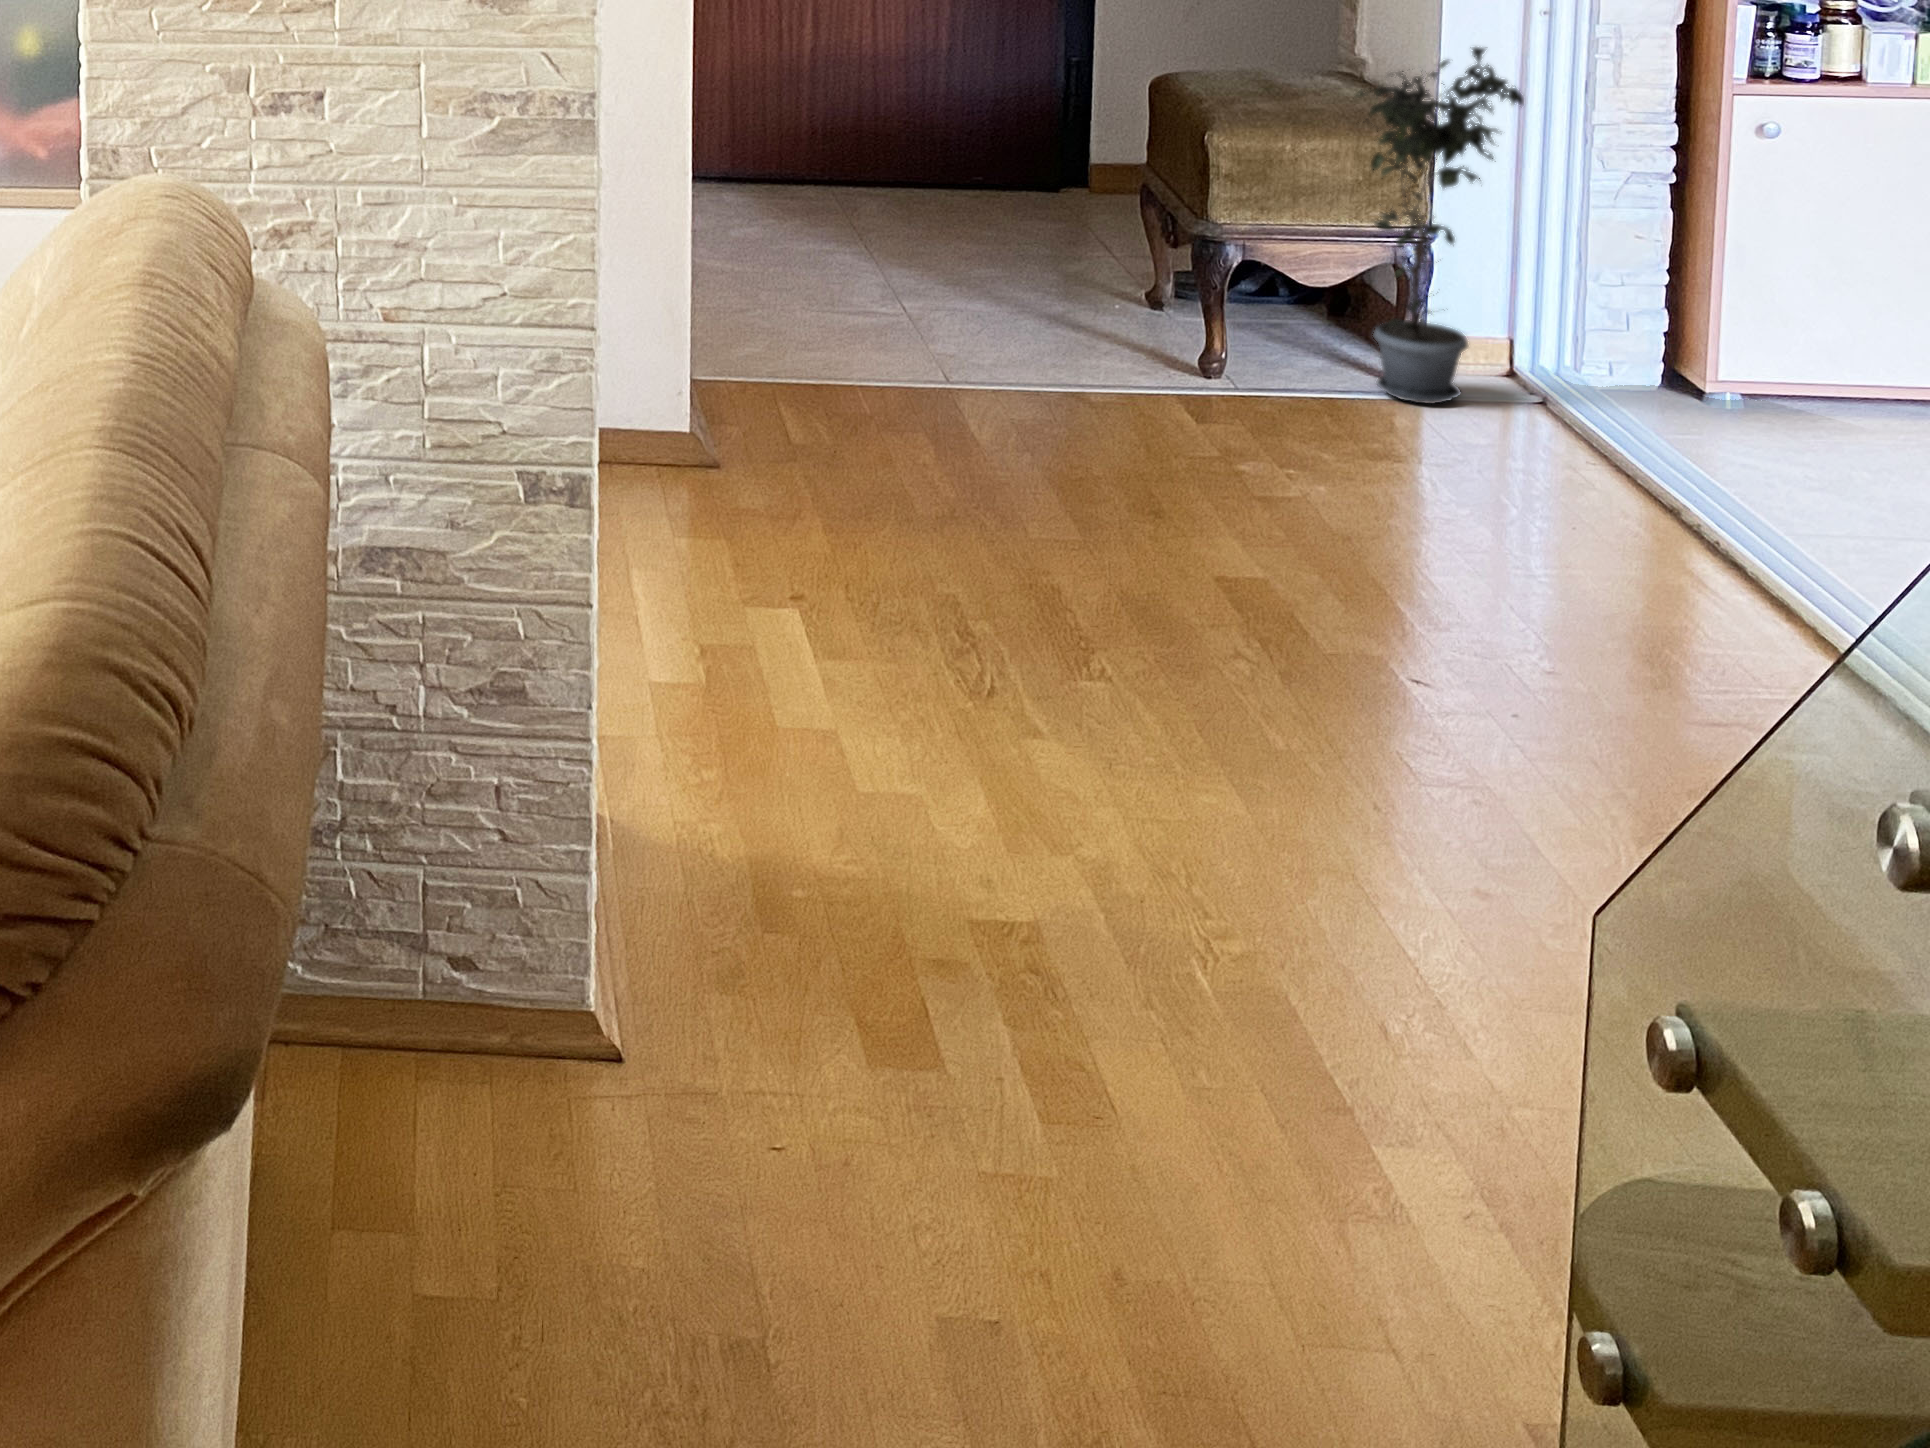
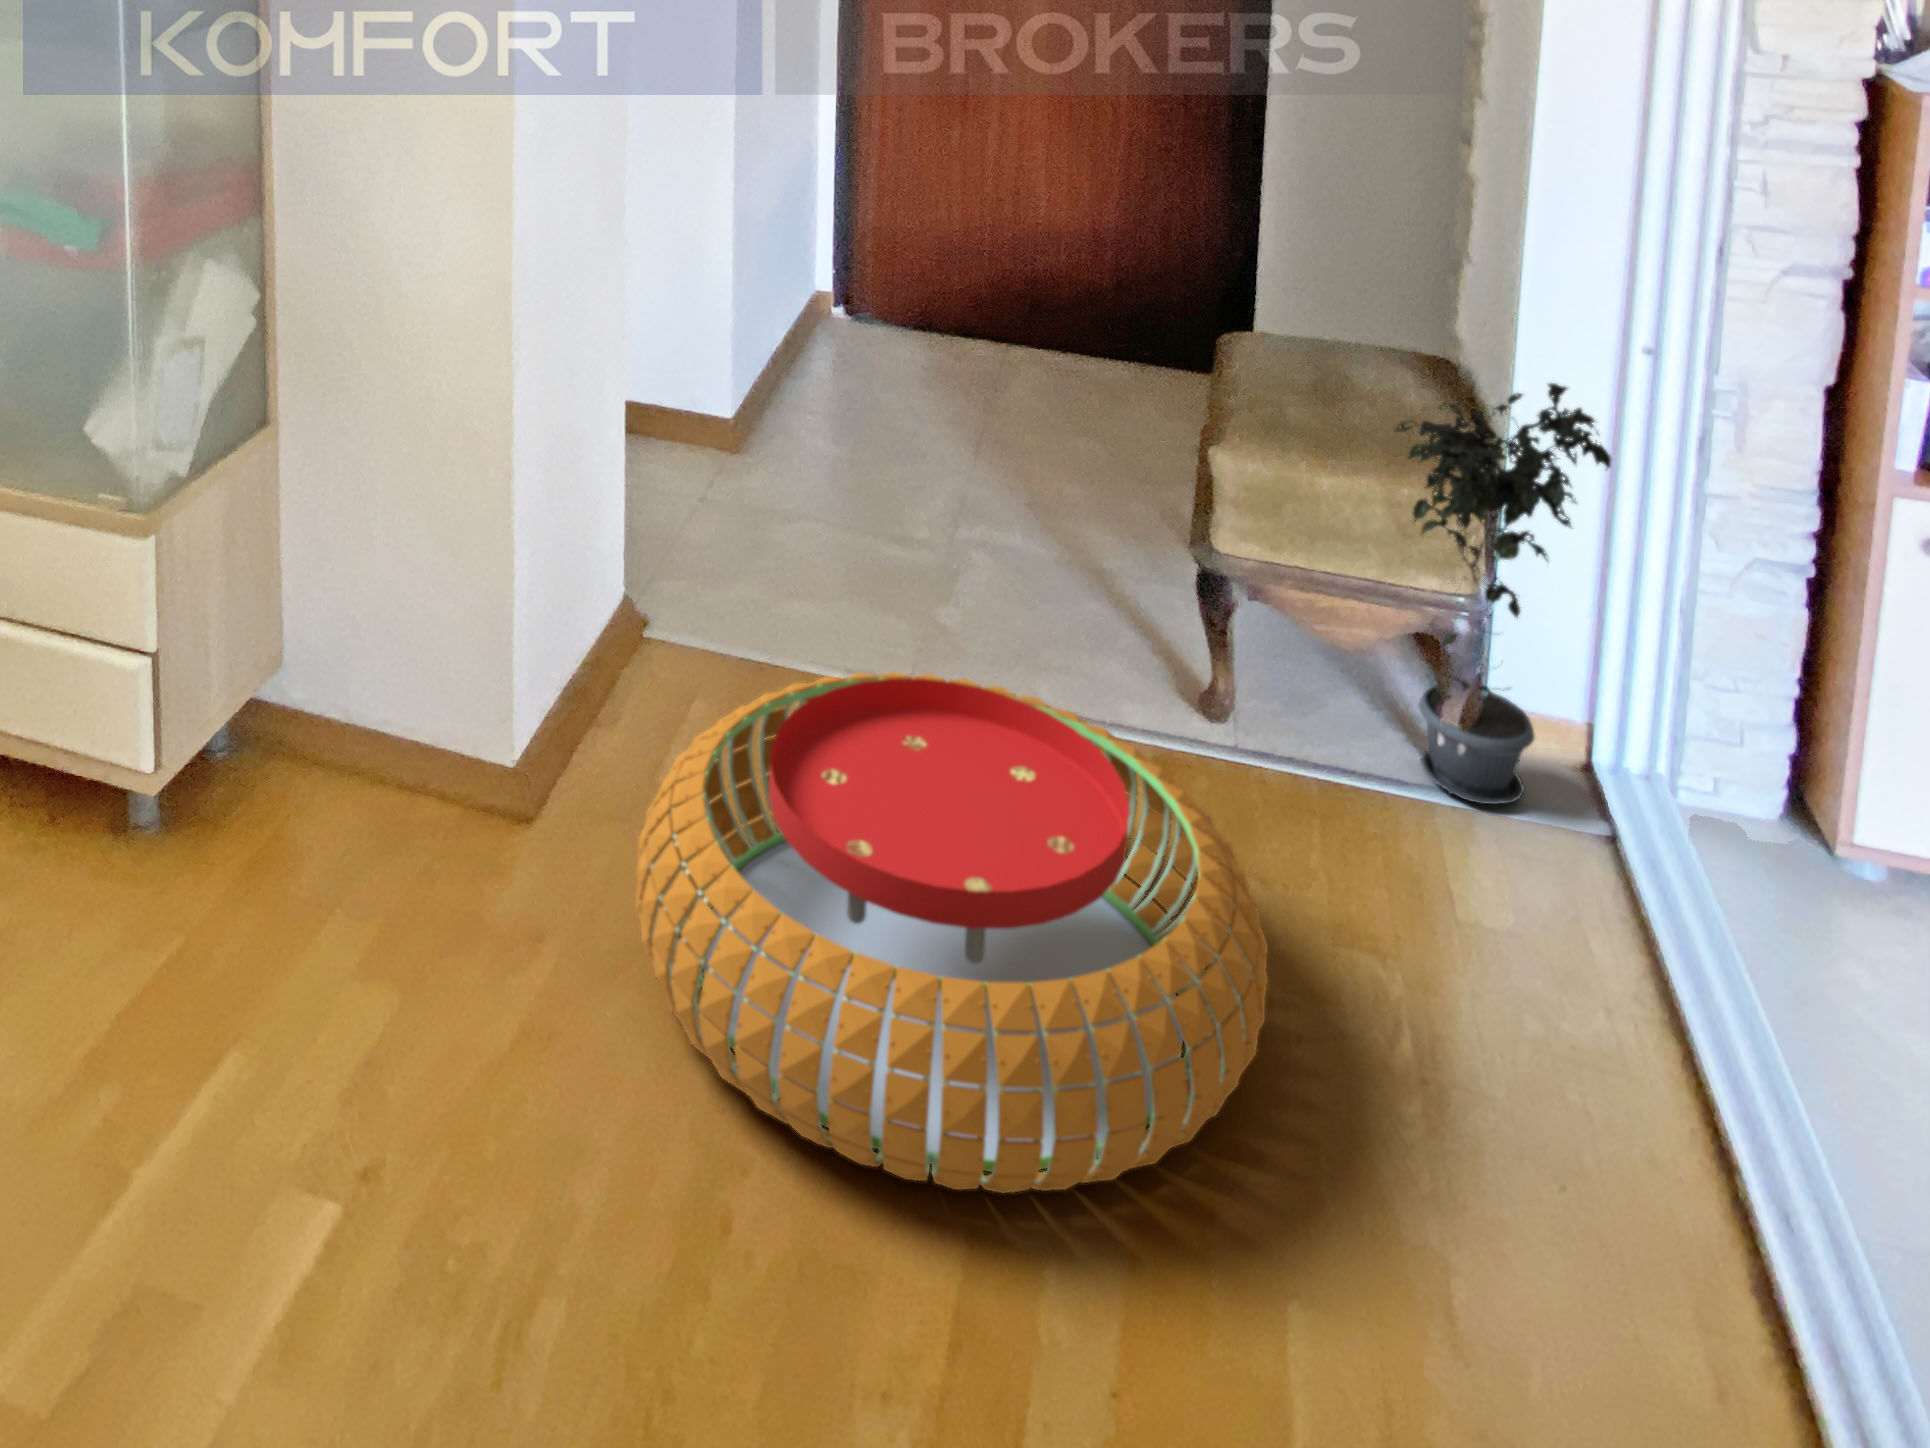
pouf: none [847,304,1351,568] -> present [636,672,1268,1193]

